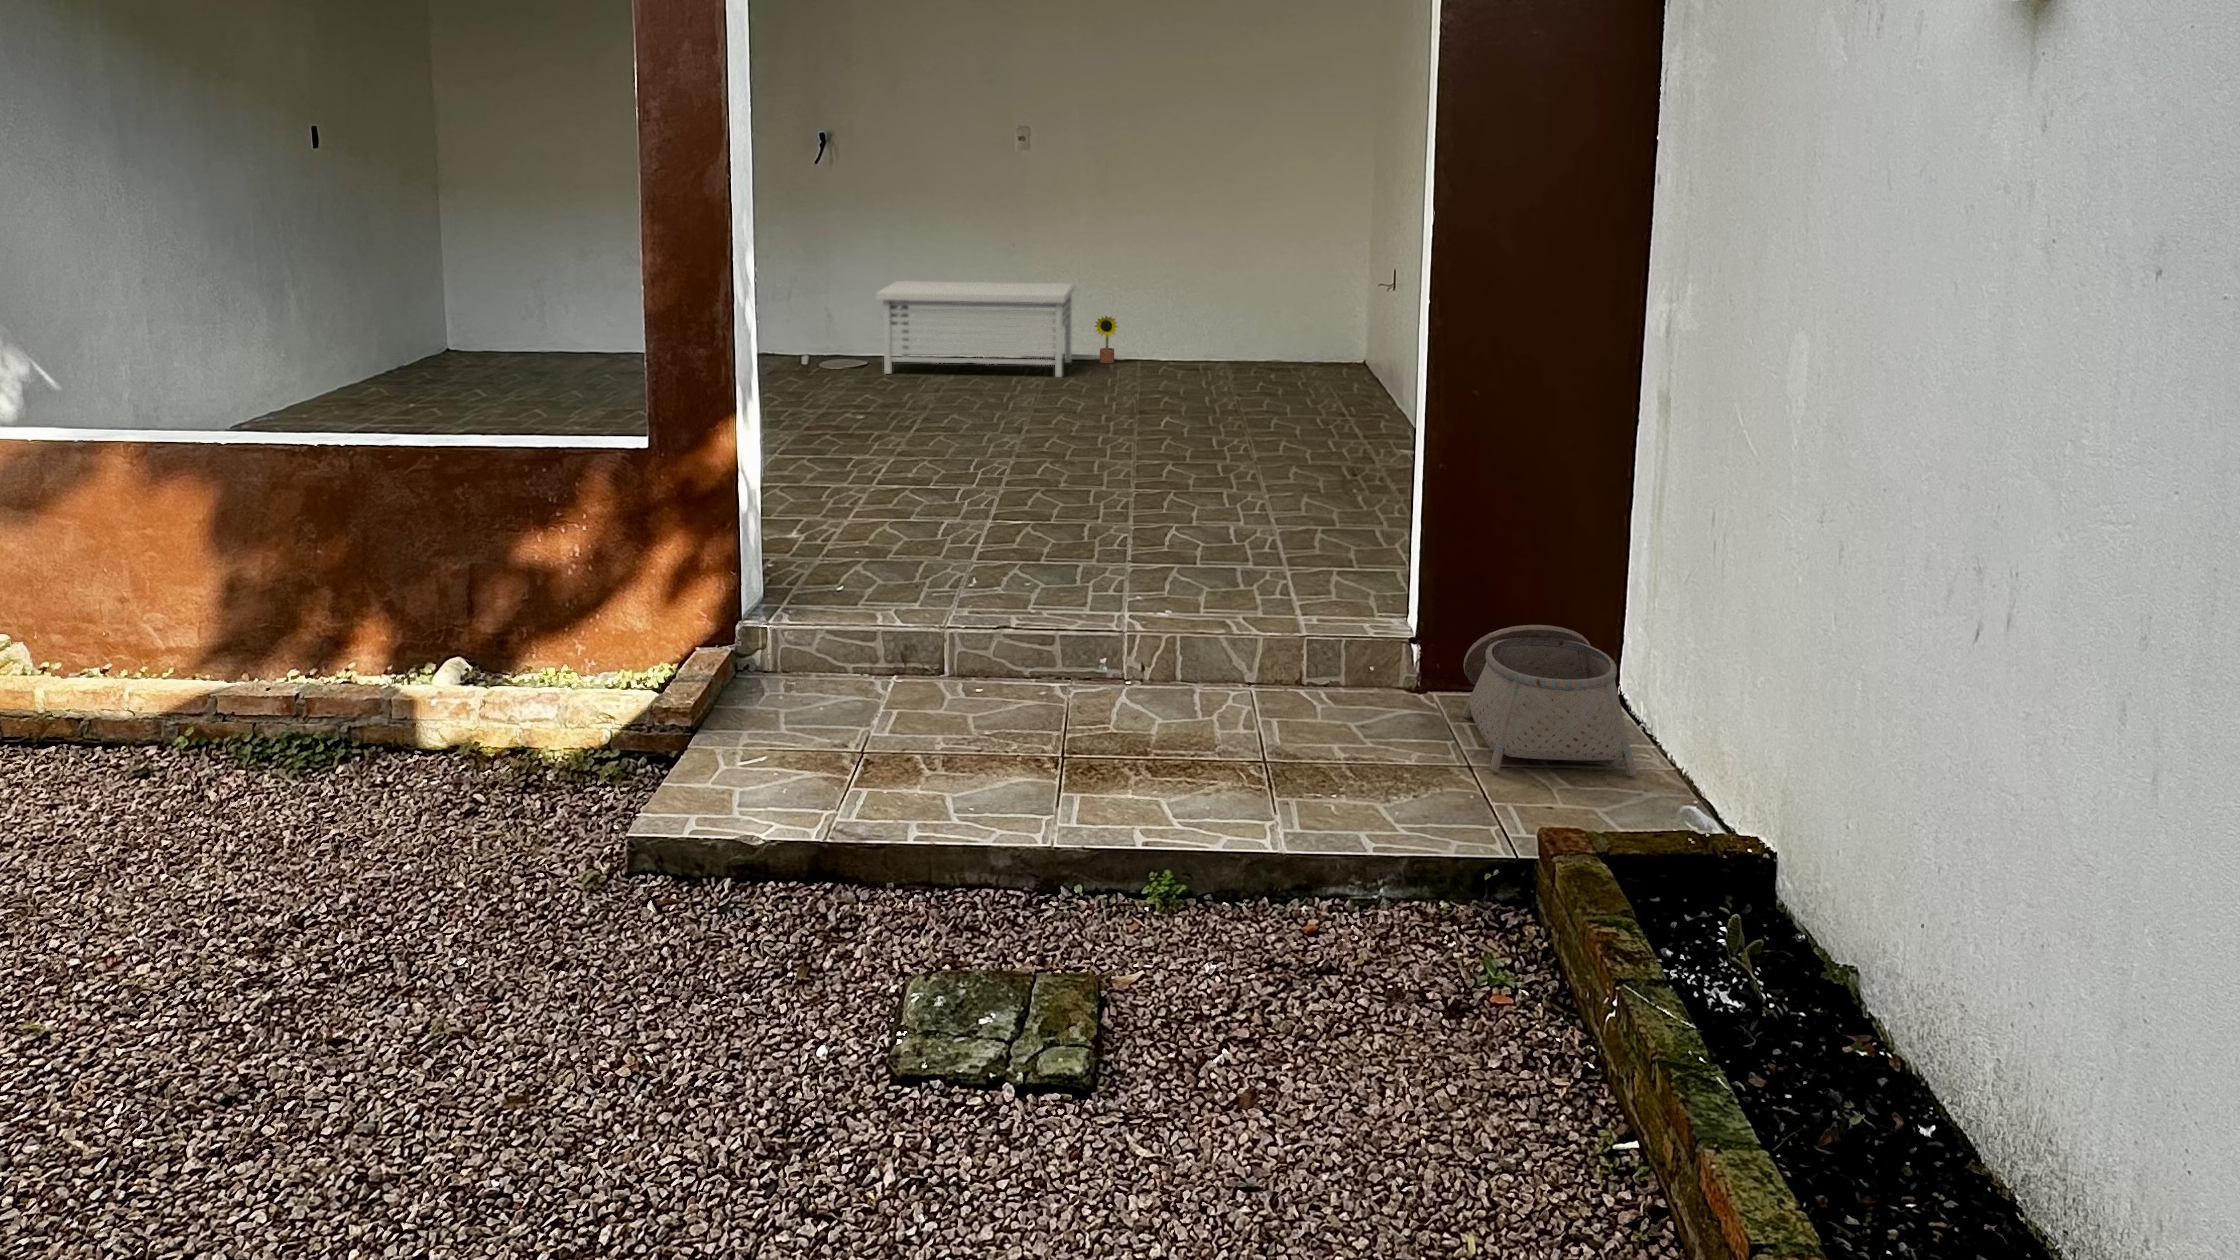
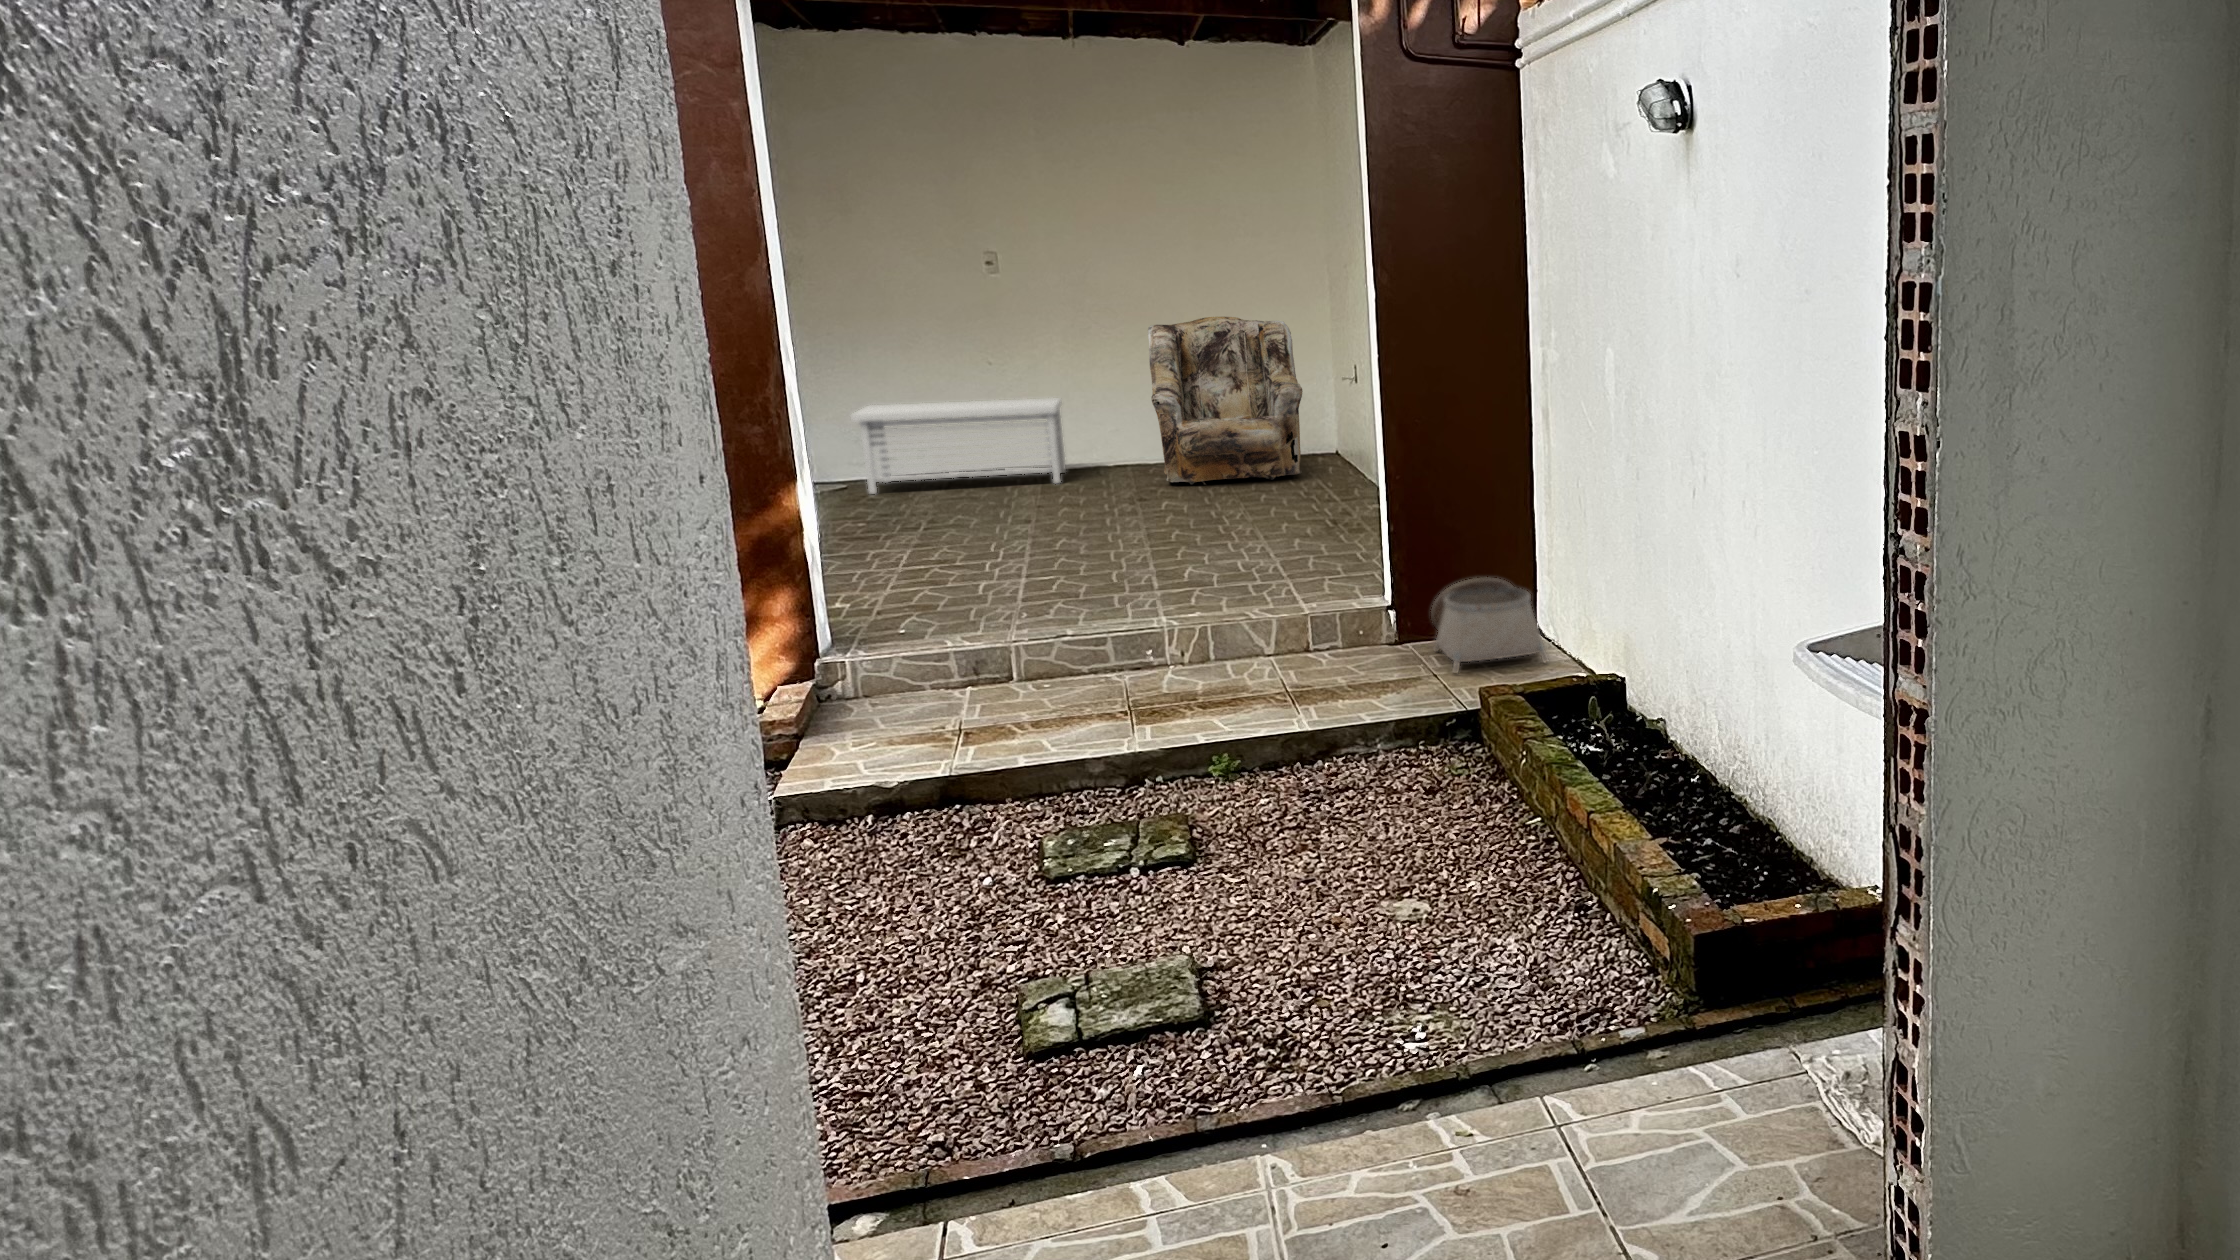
armchair: none [1160,204,1324,396] -> present [1148,316,1303,484]
decorative plant: present [1094,316,1118,363] -> none [1086,425,1111,470]

